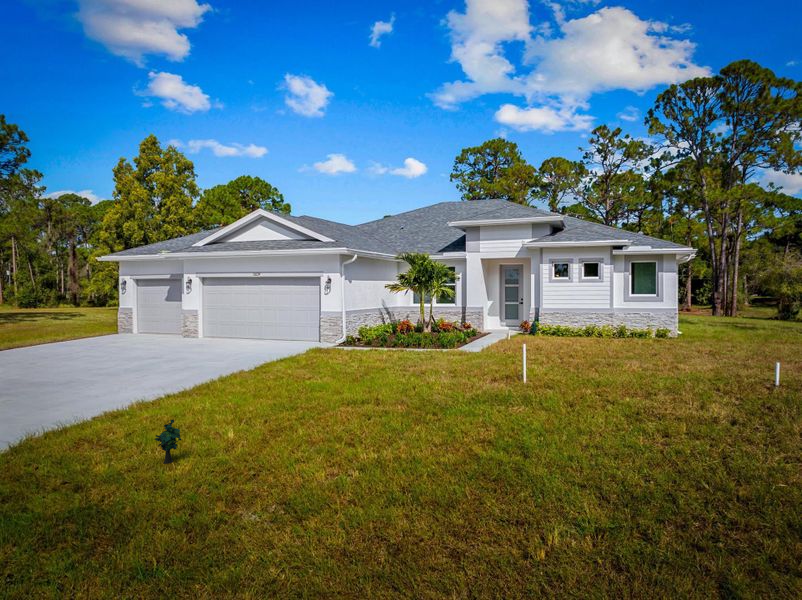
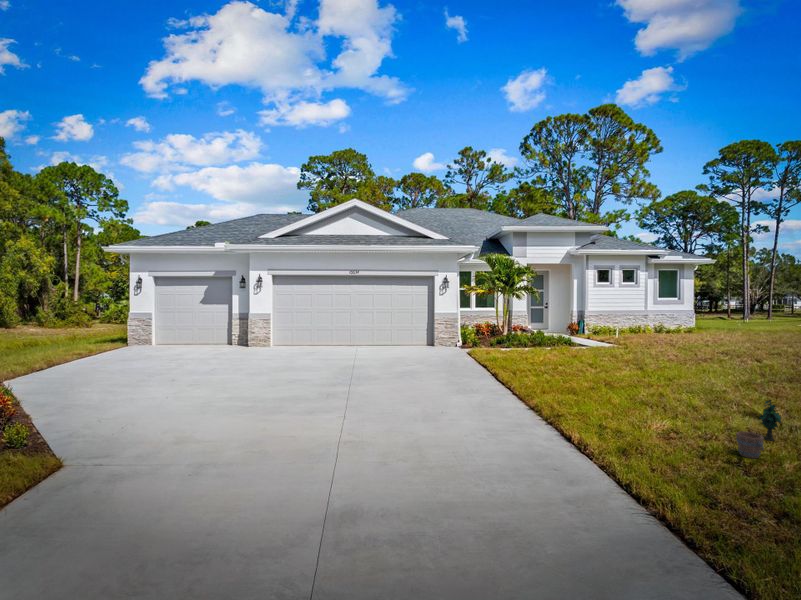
bucket: none [62,448,92,477] -> present [736,431,764,459]

